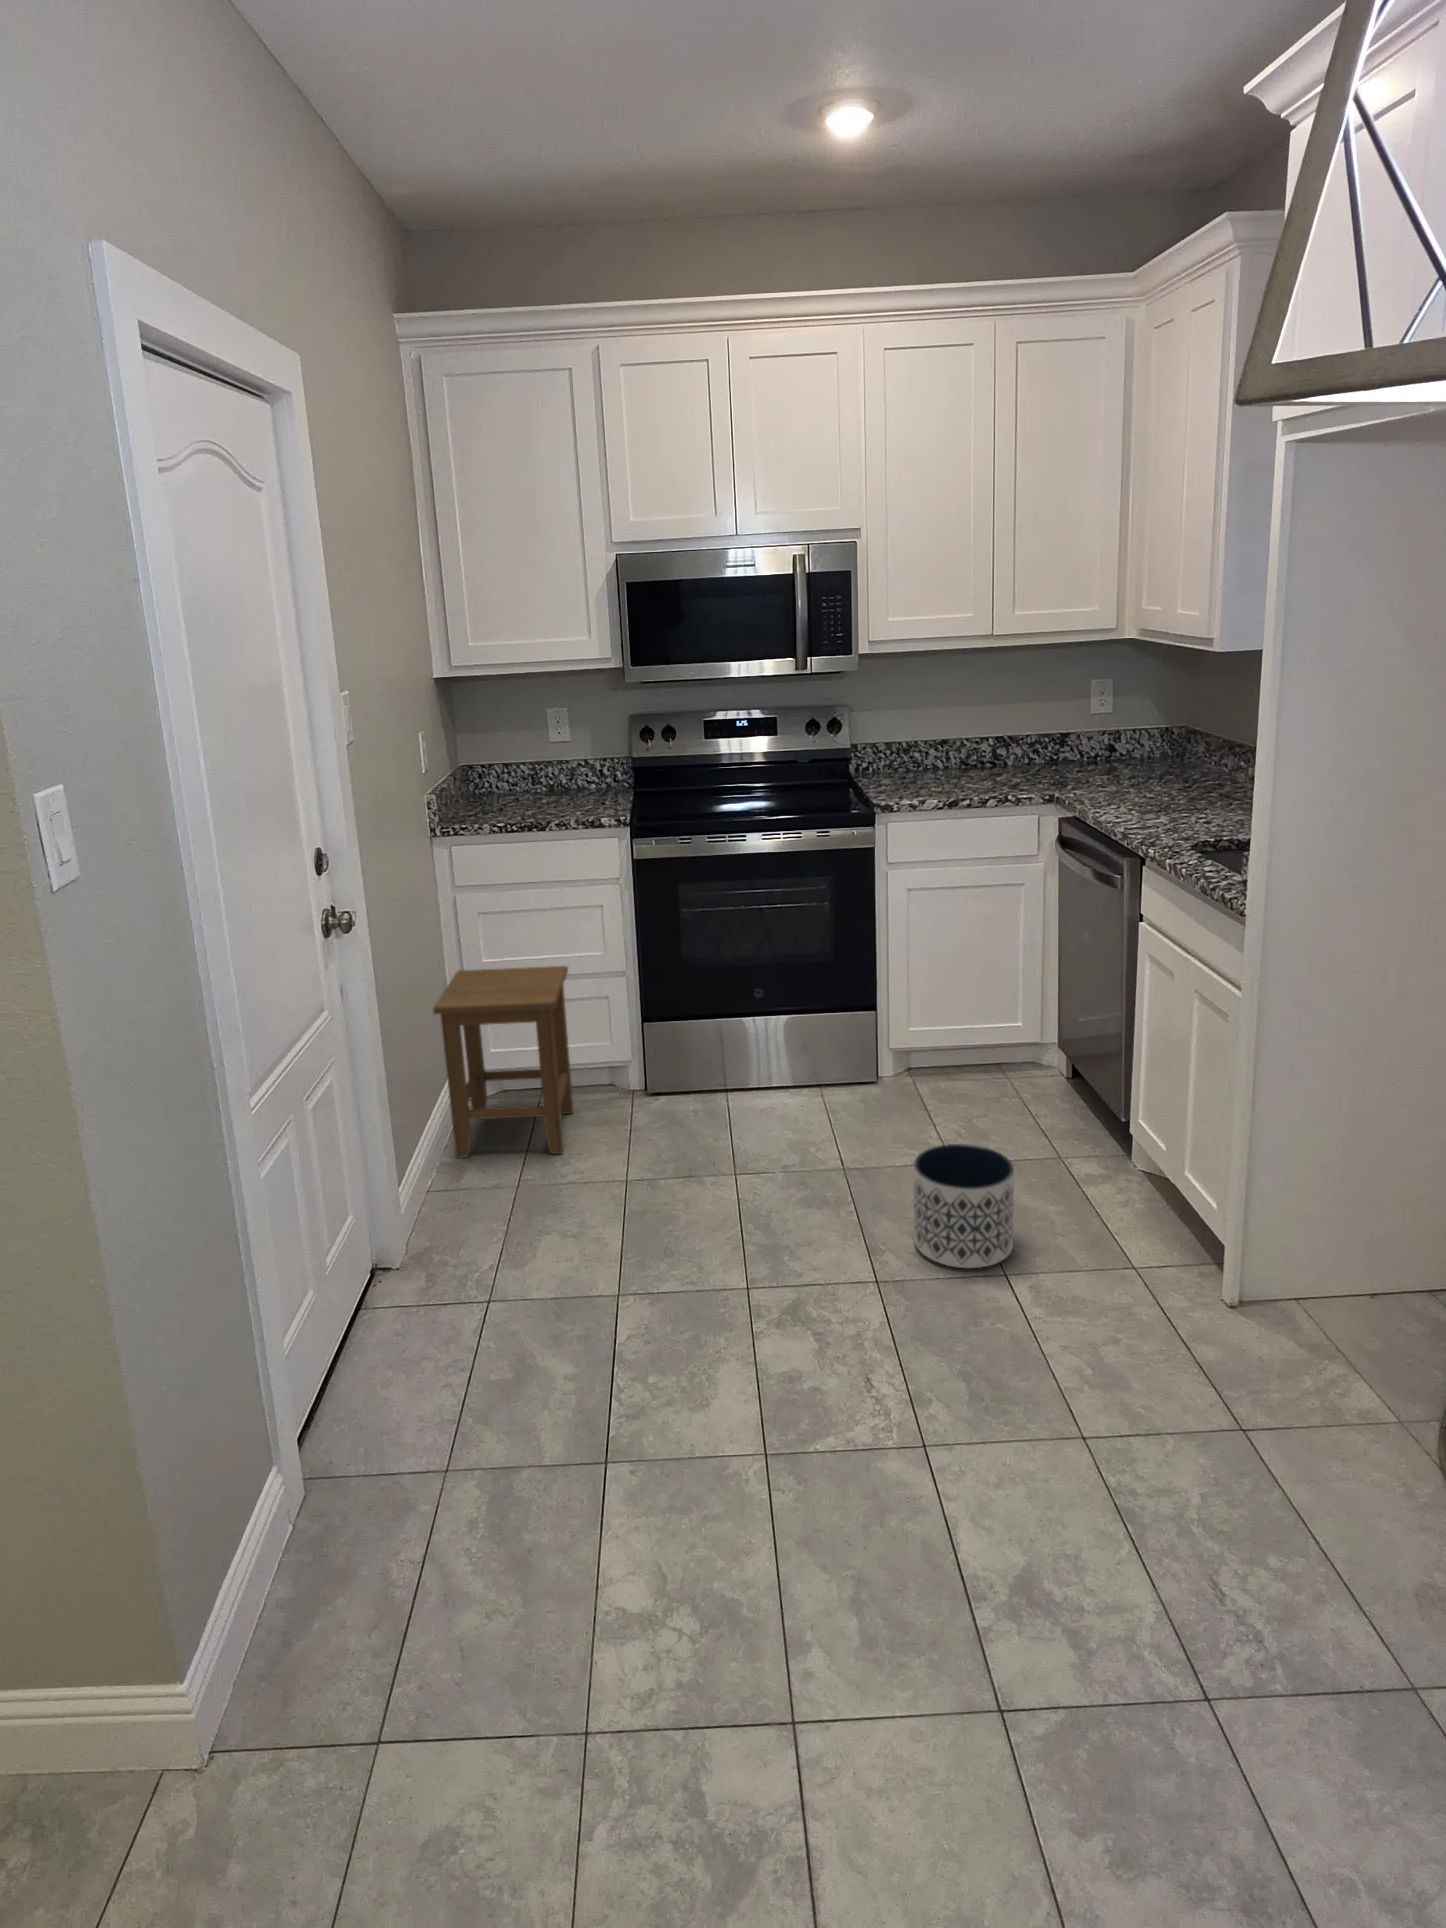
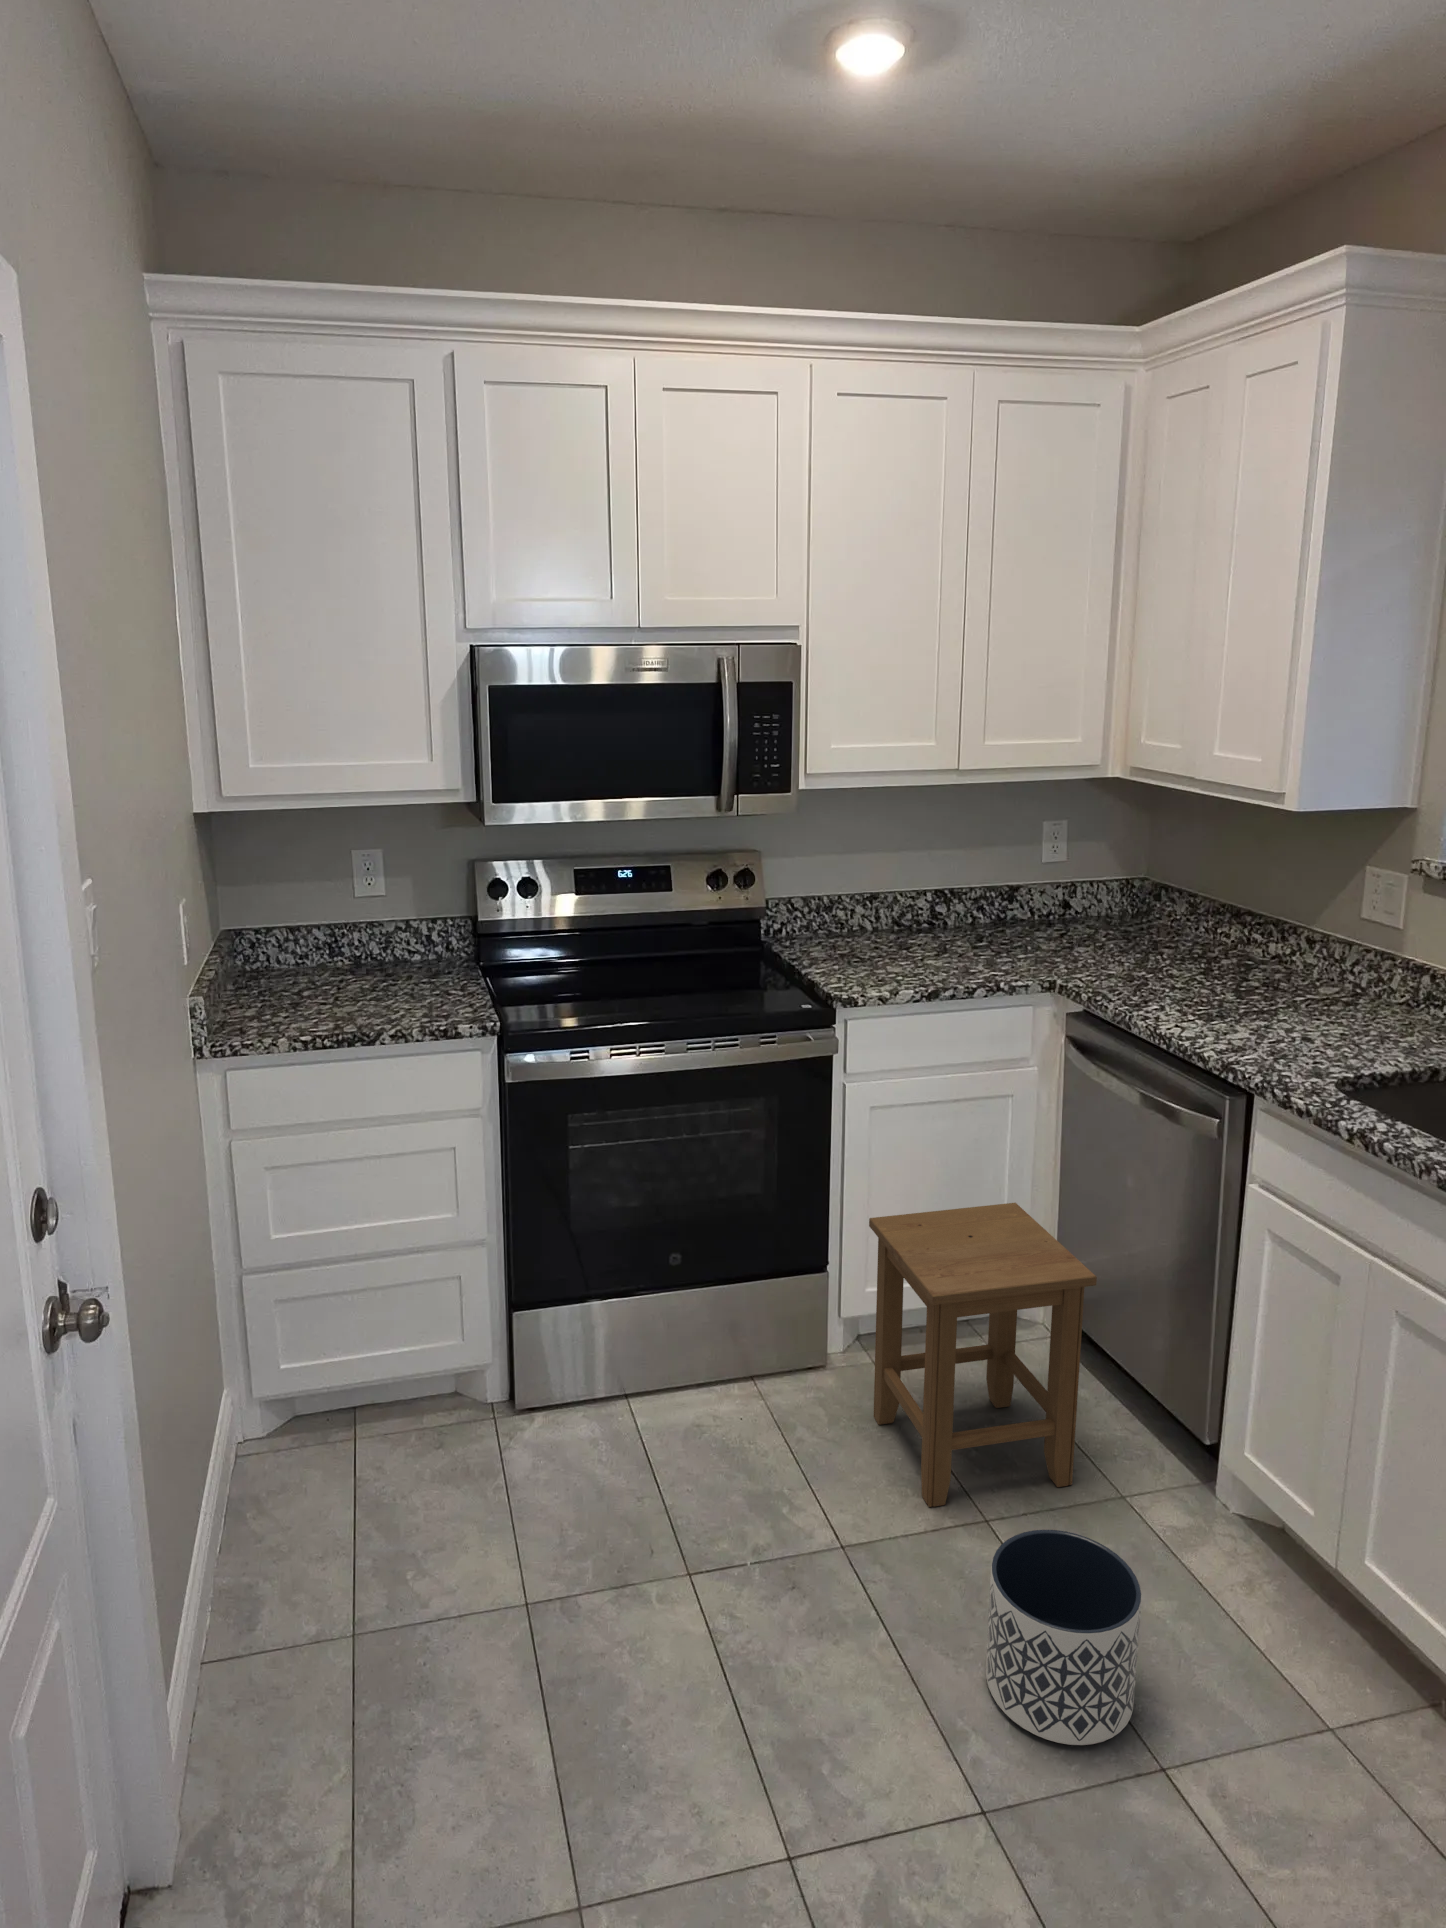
stool: present [433,966,574,1158] -> present [869,1203,1097,1507]

